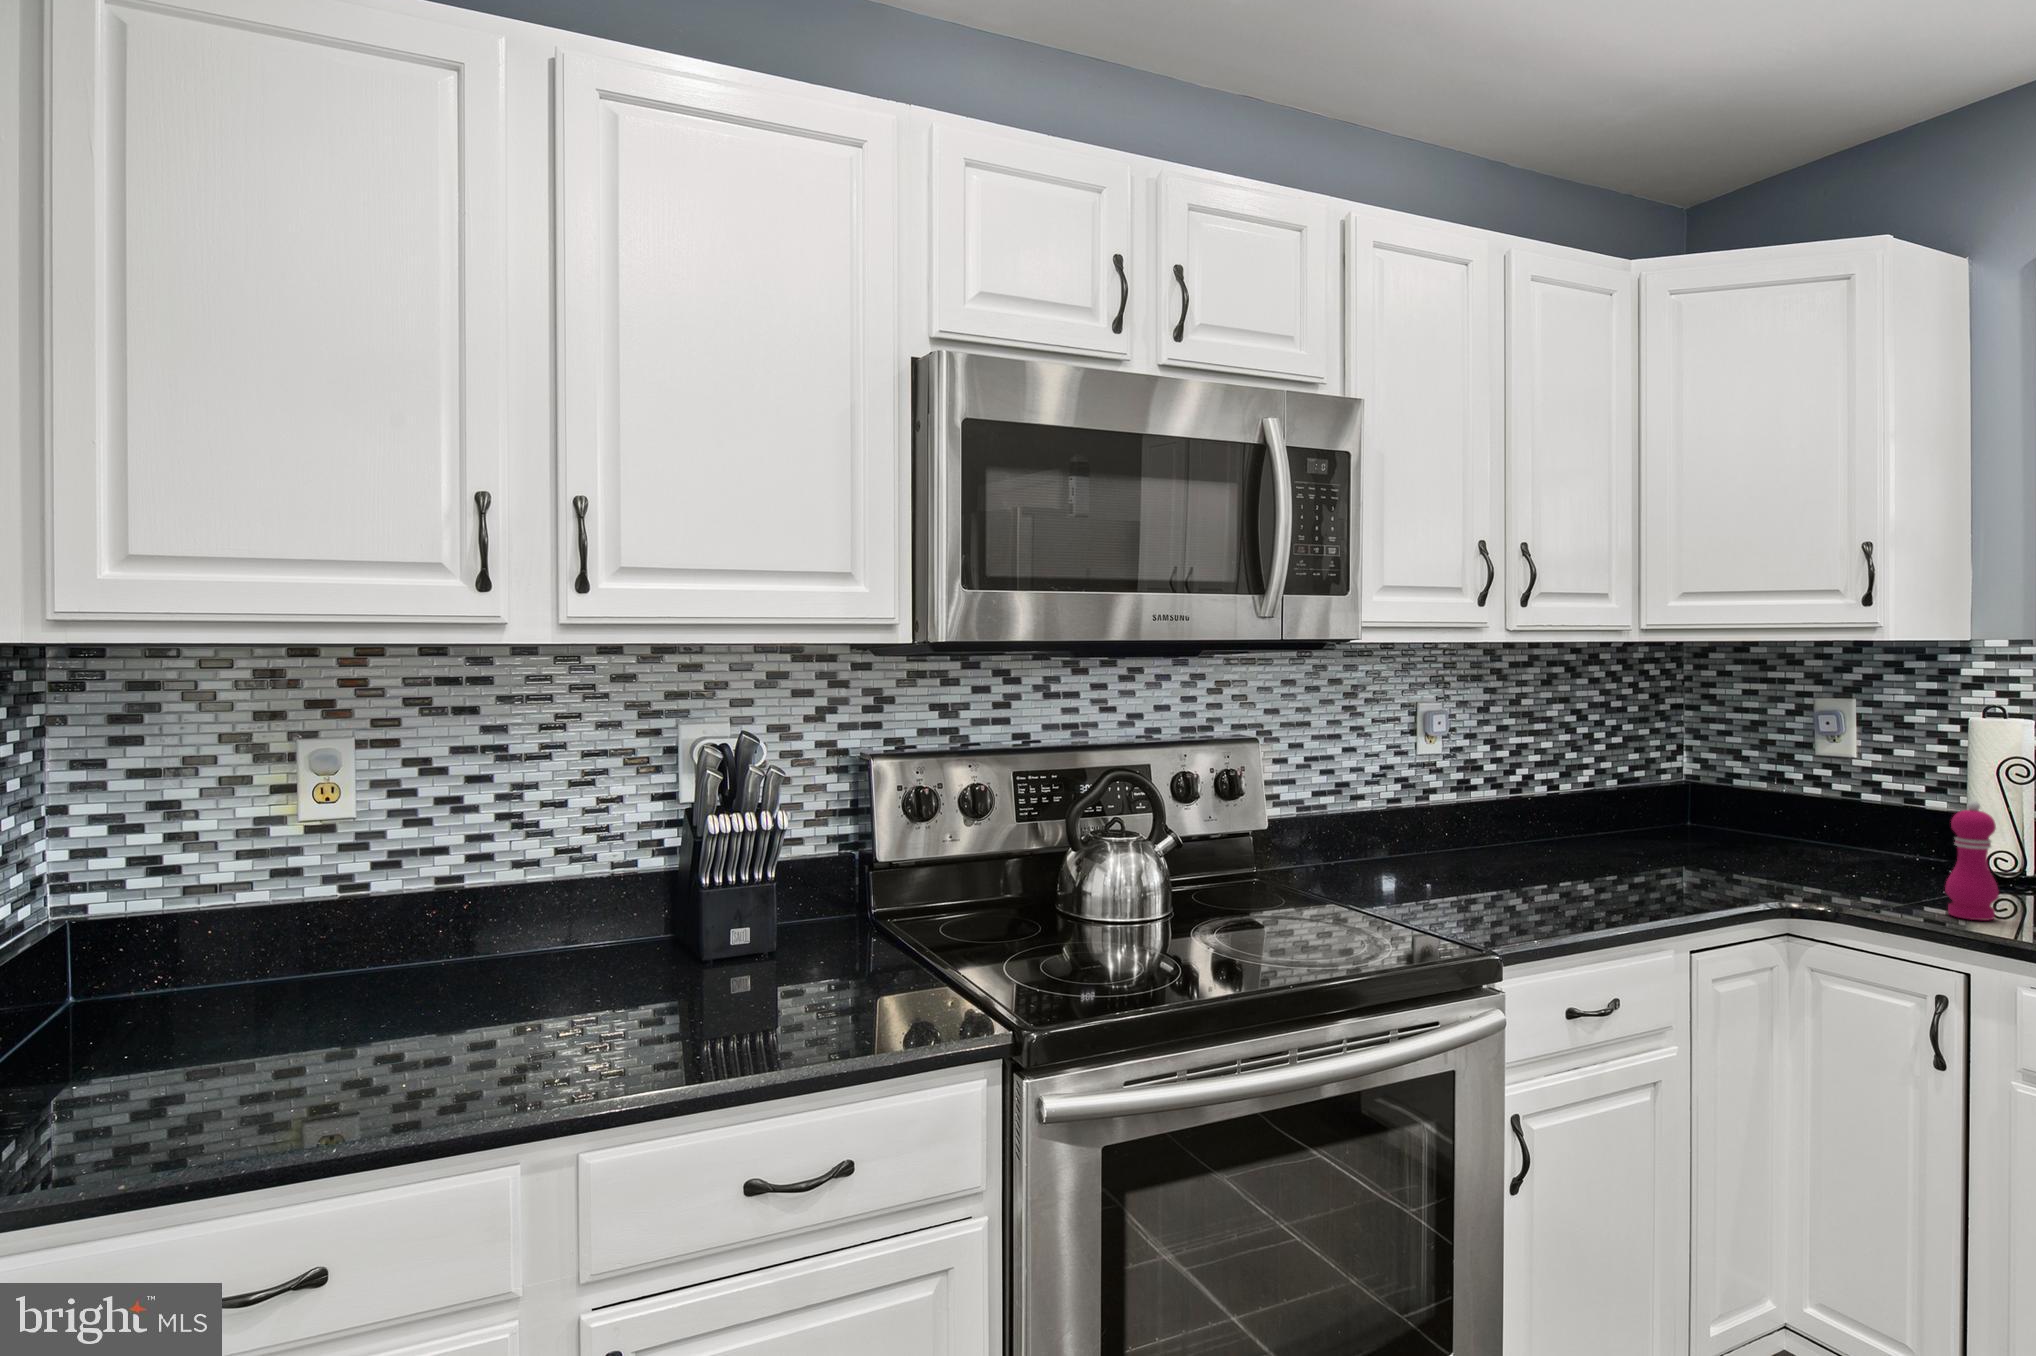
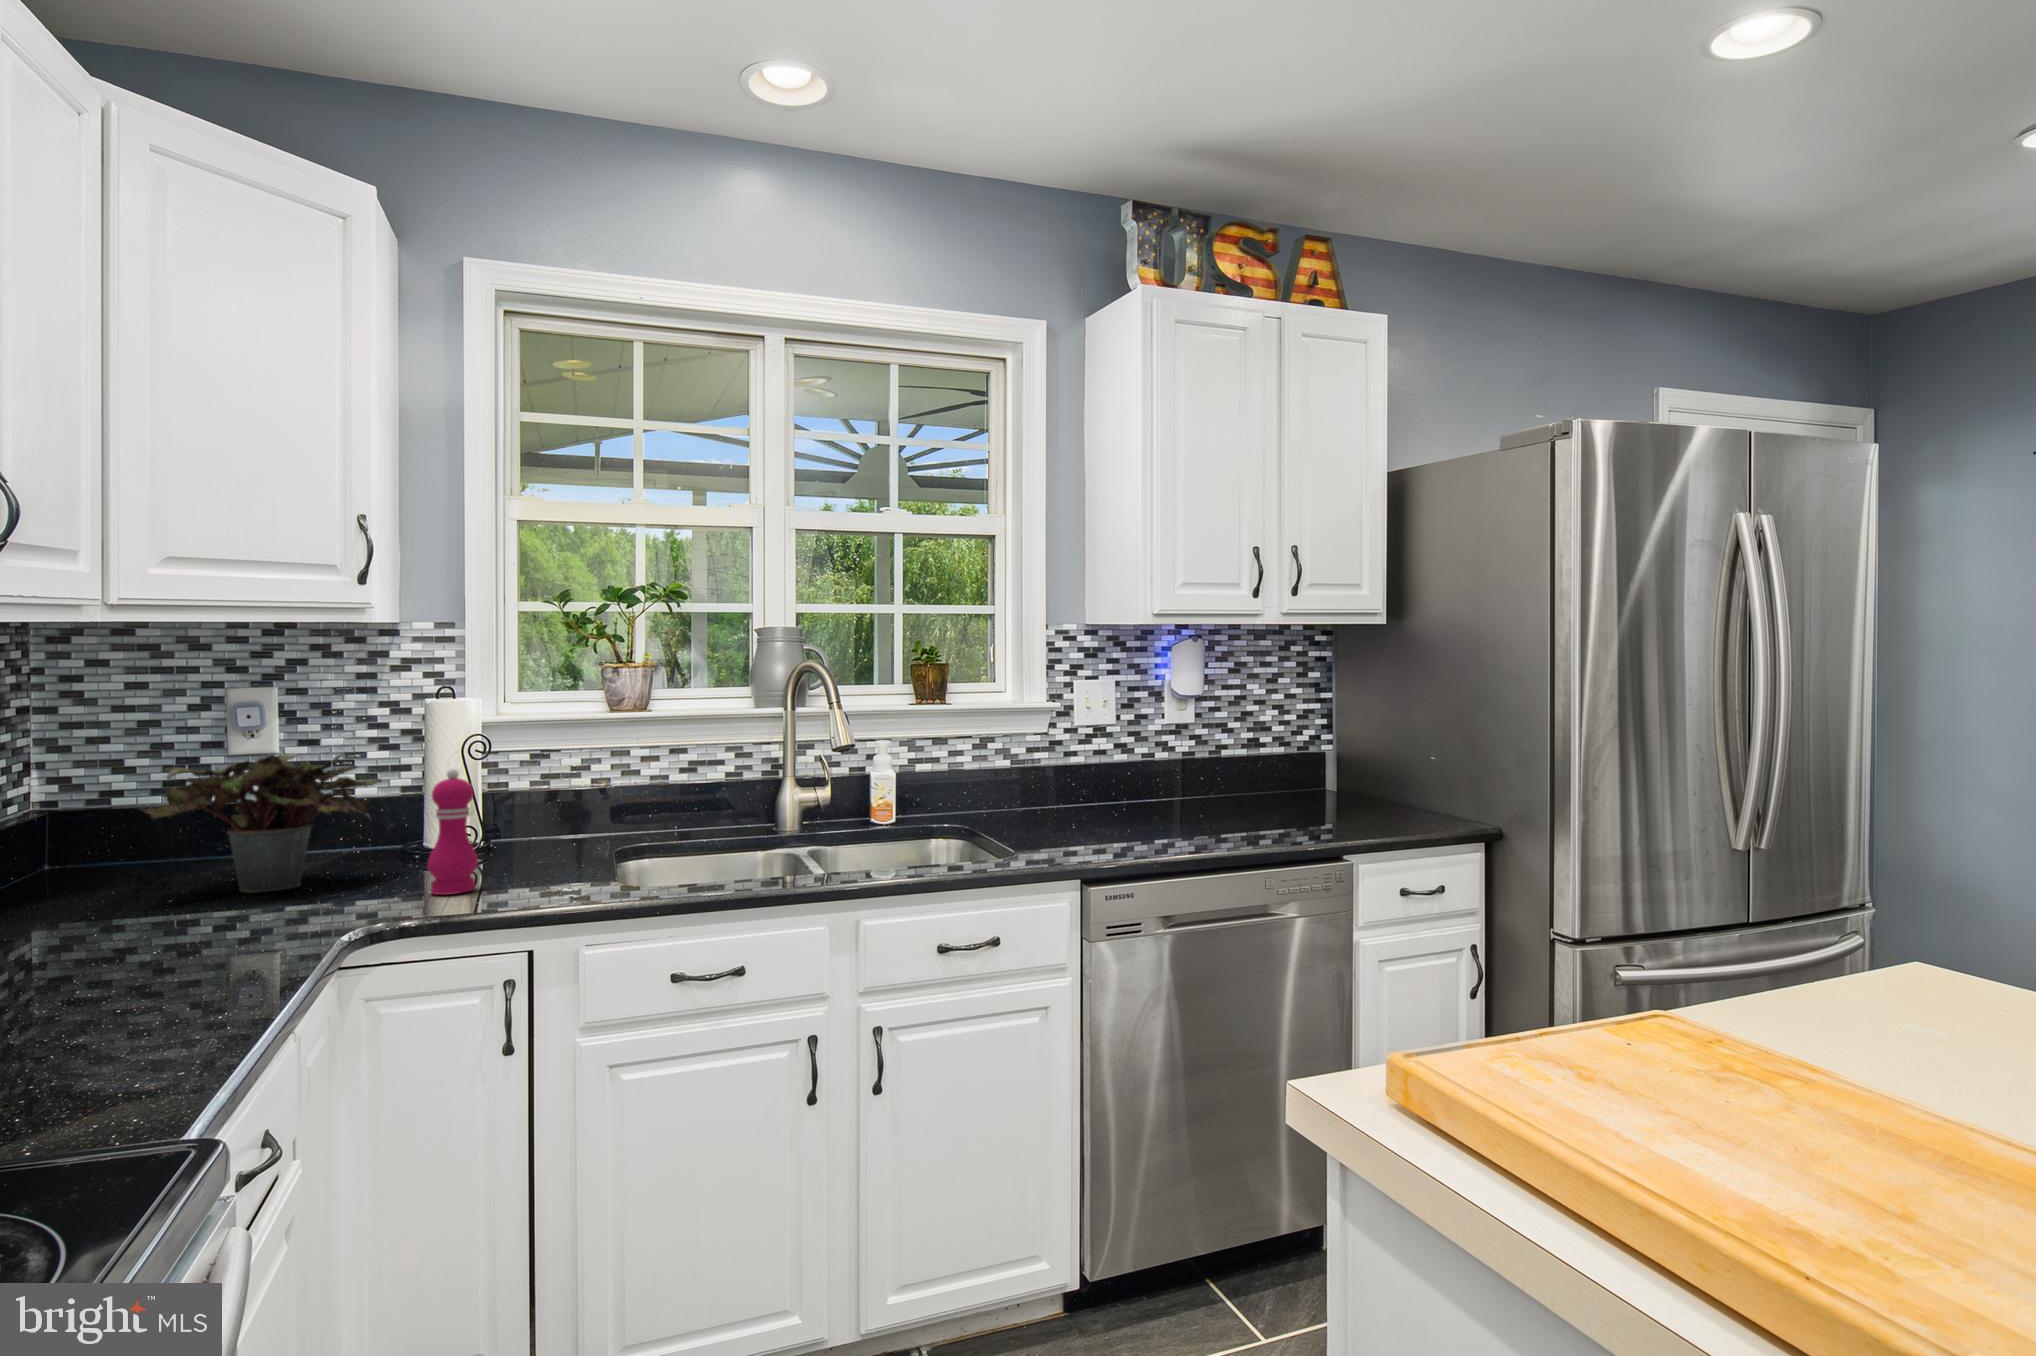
potted plant: none [1723,764,1929,881] -> present [141,754,382,893]

